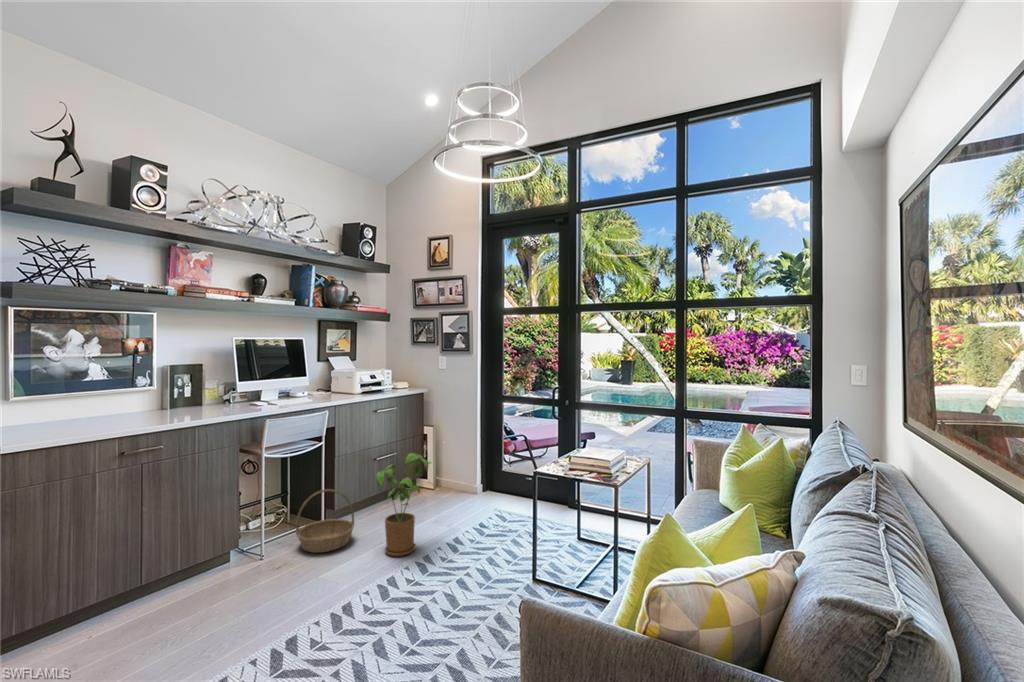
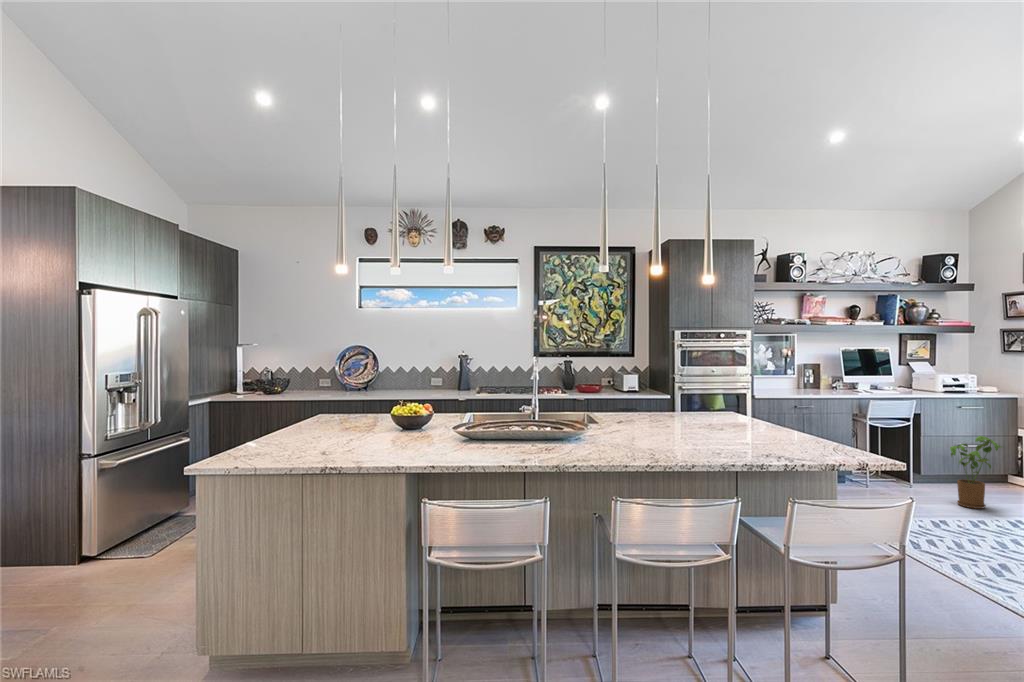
basket: present [296,489,354,553] -> none [886,453,932,494]

